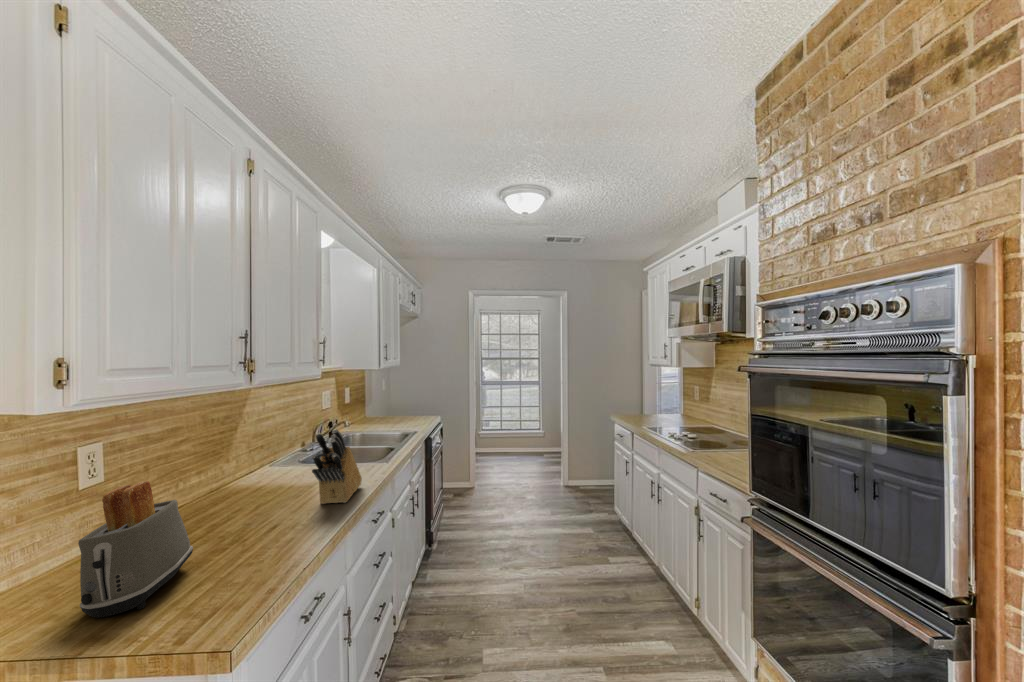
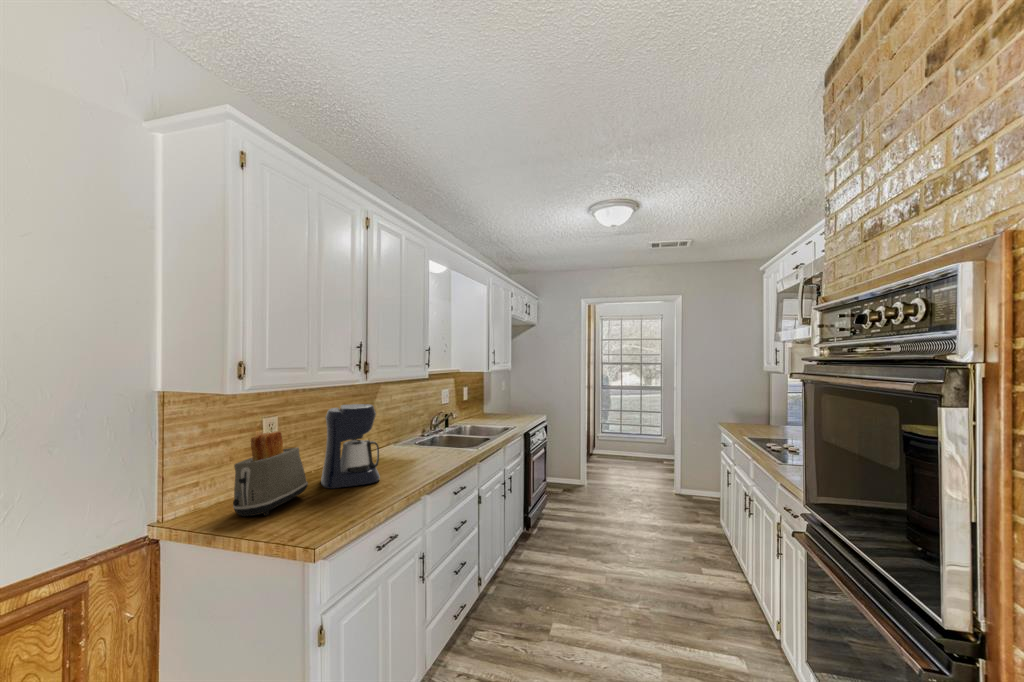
coffee maker: none [201,429,287,549] -> present [321,404,380,489]
knife block: present [312,430,362,504] -> none [403,410,450,470]

